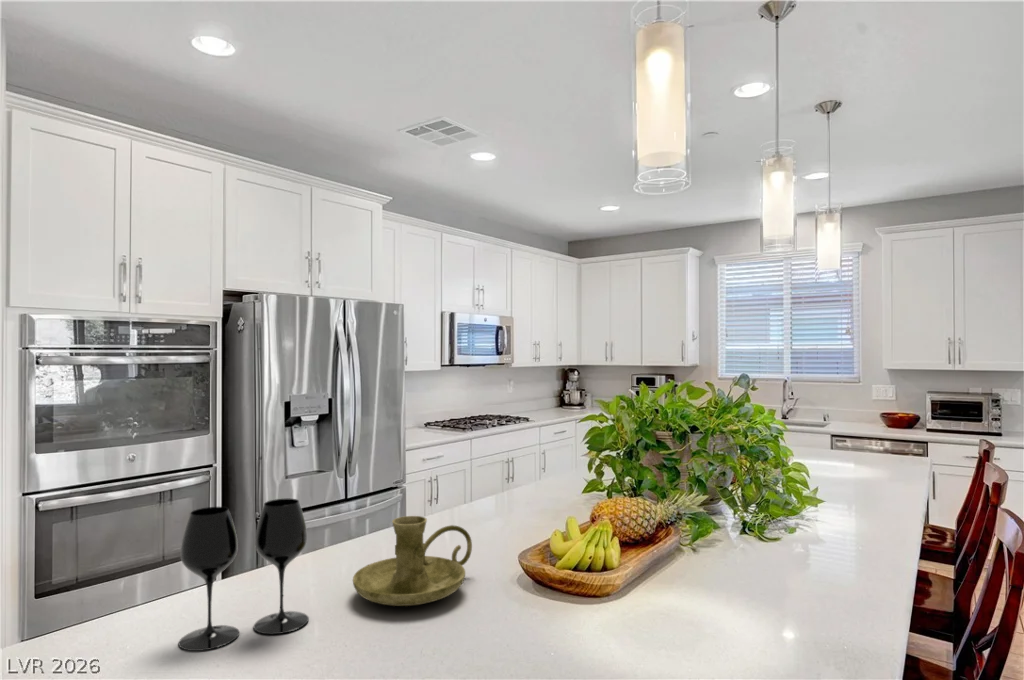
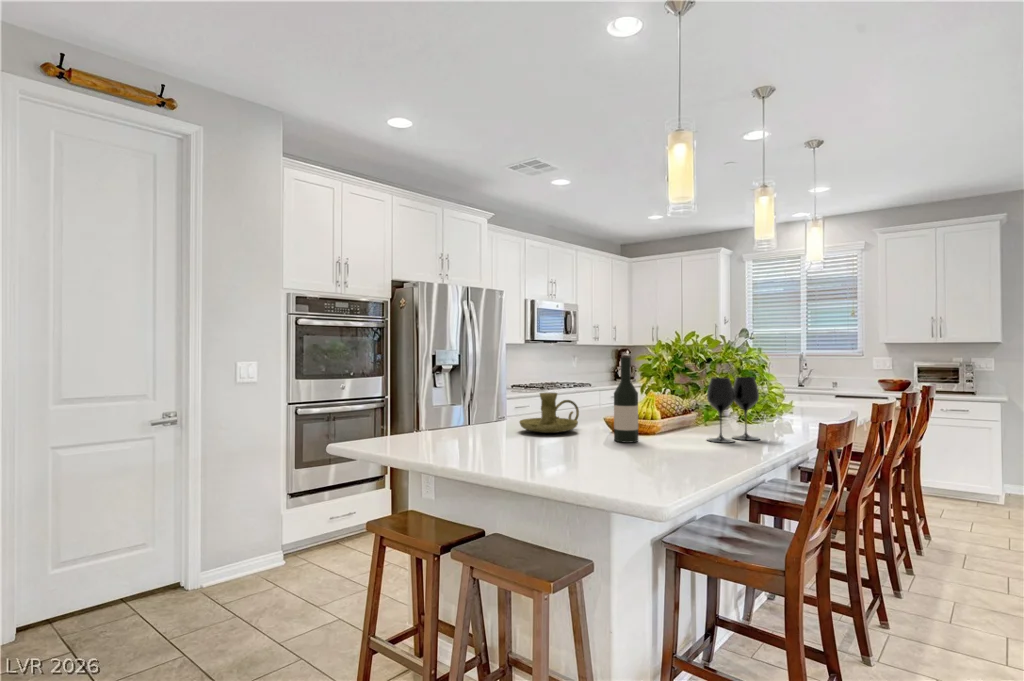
wine bottle: none [526,462,575,649] -> present [614,355,638,443]
wine glass: present [179,498,309,651] -> present [707,377,759,443]

